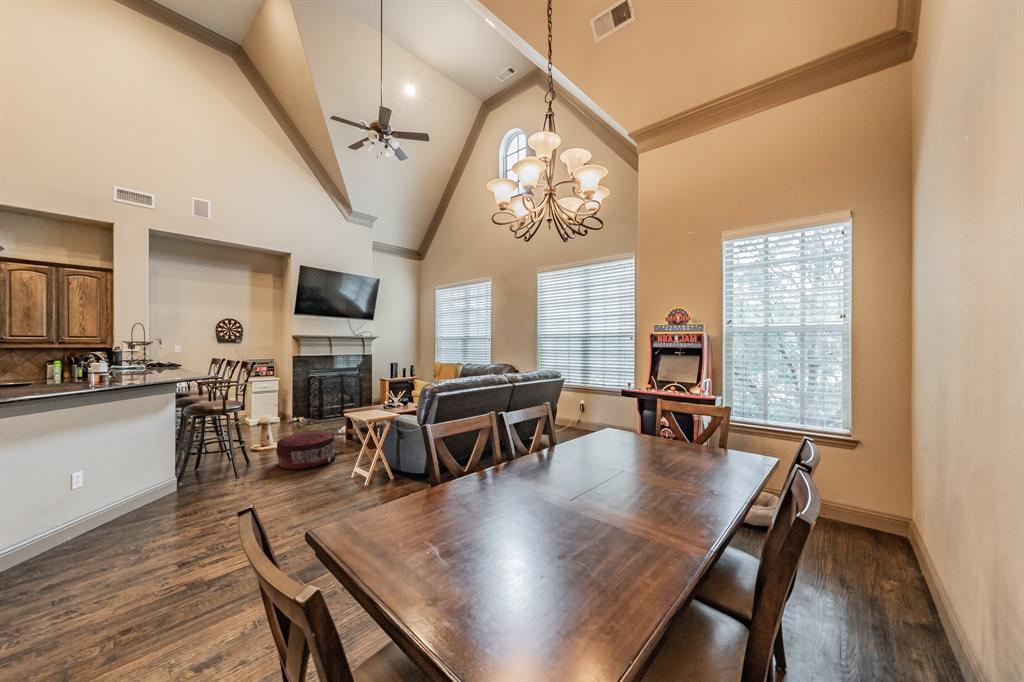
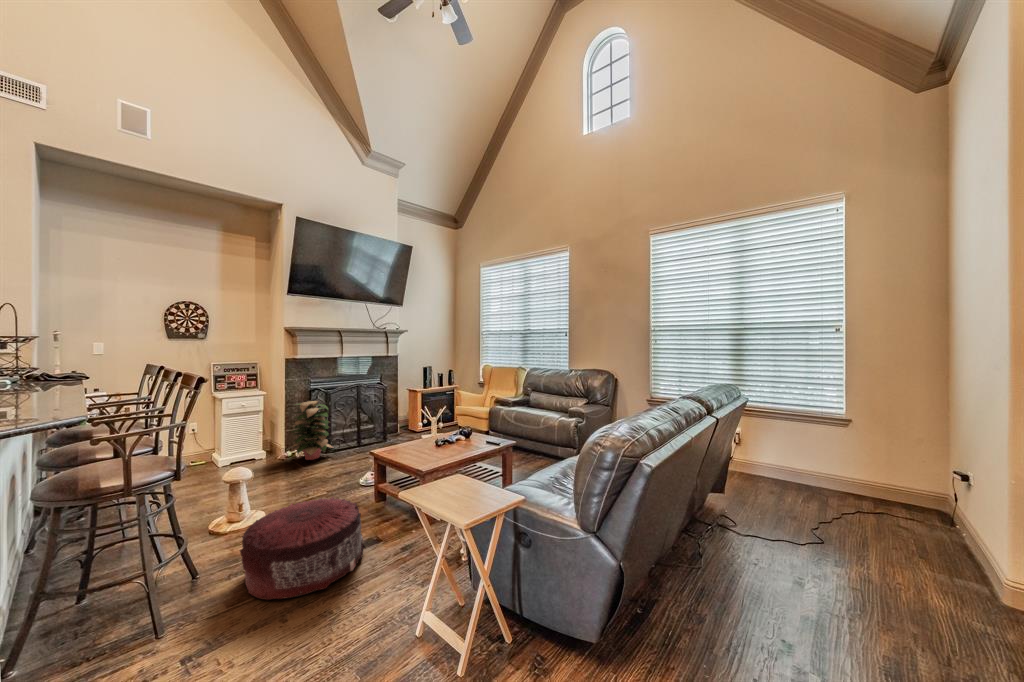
decorative plant: none [294,385,325,423] -> present [292,401,333,460]

